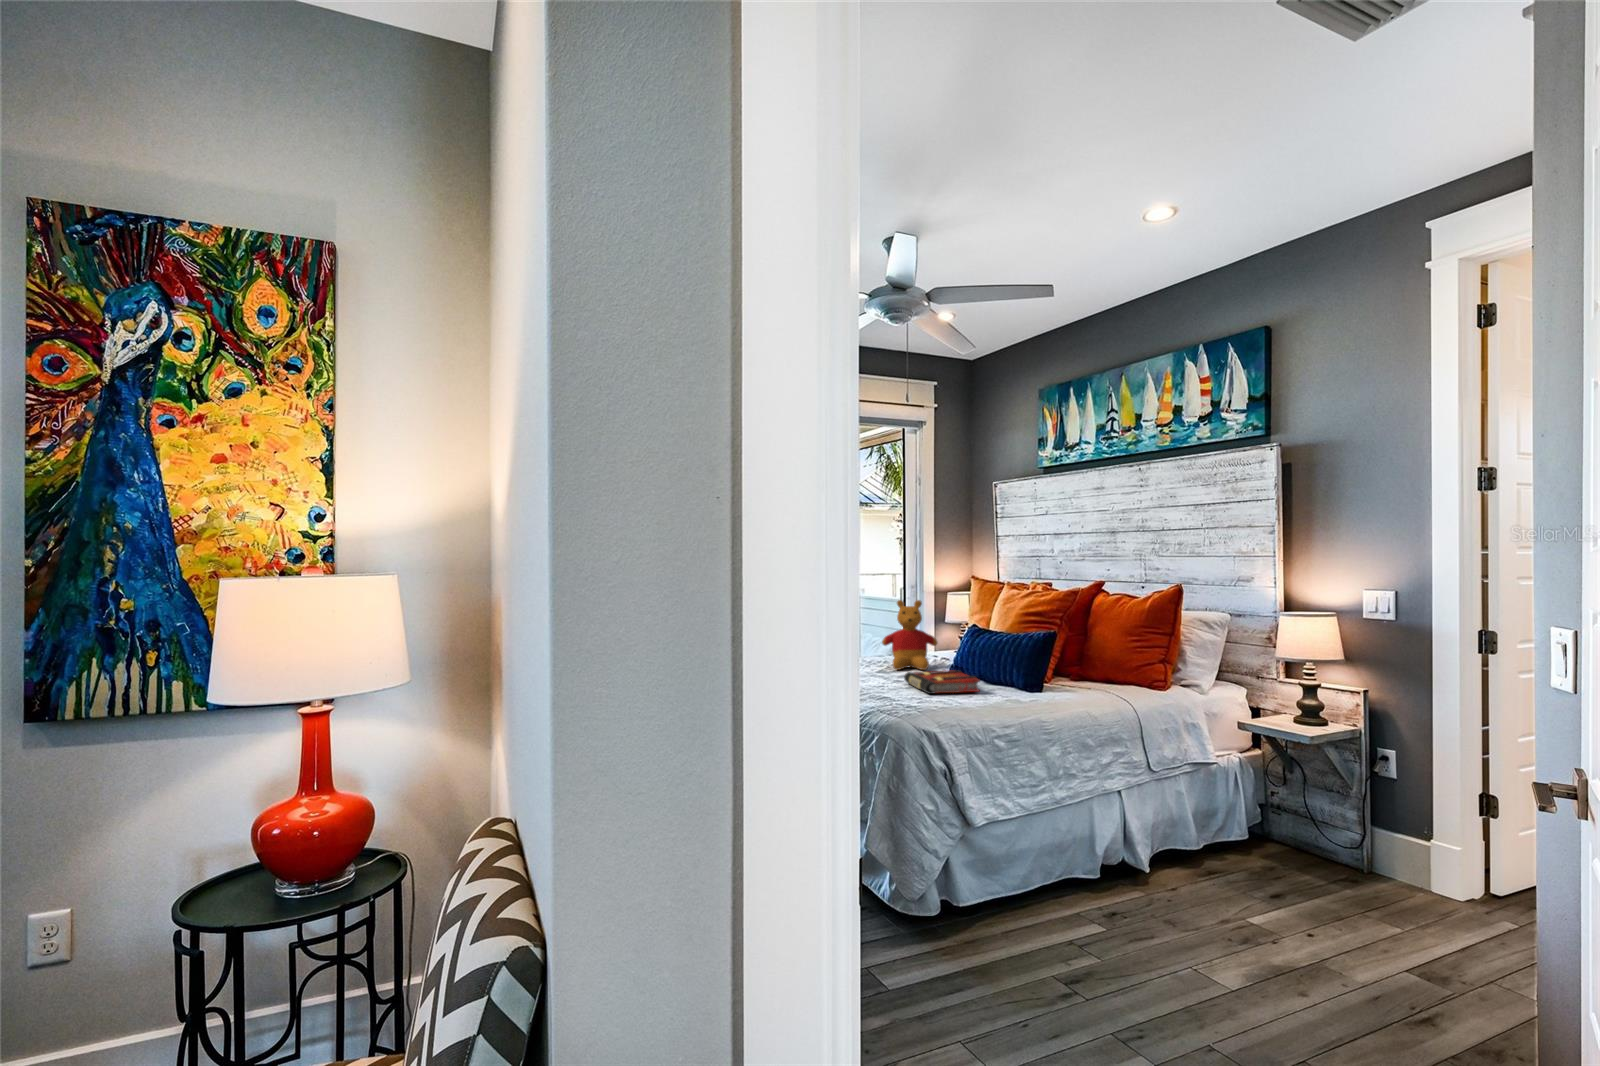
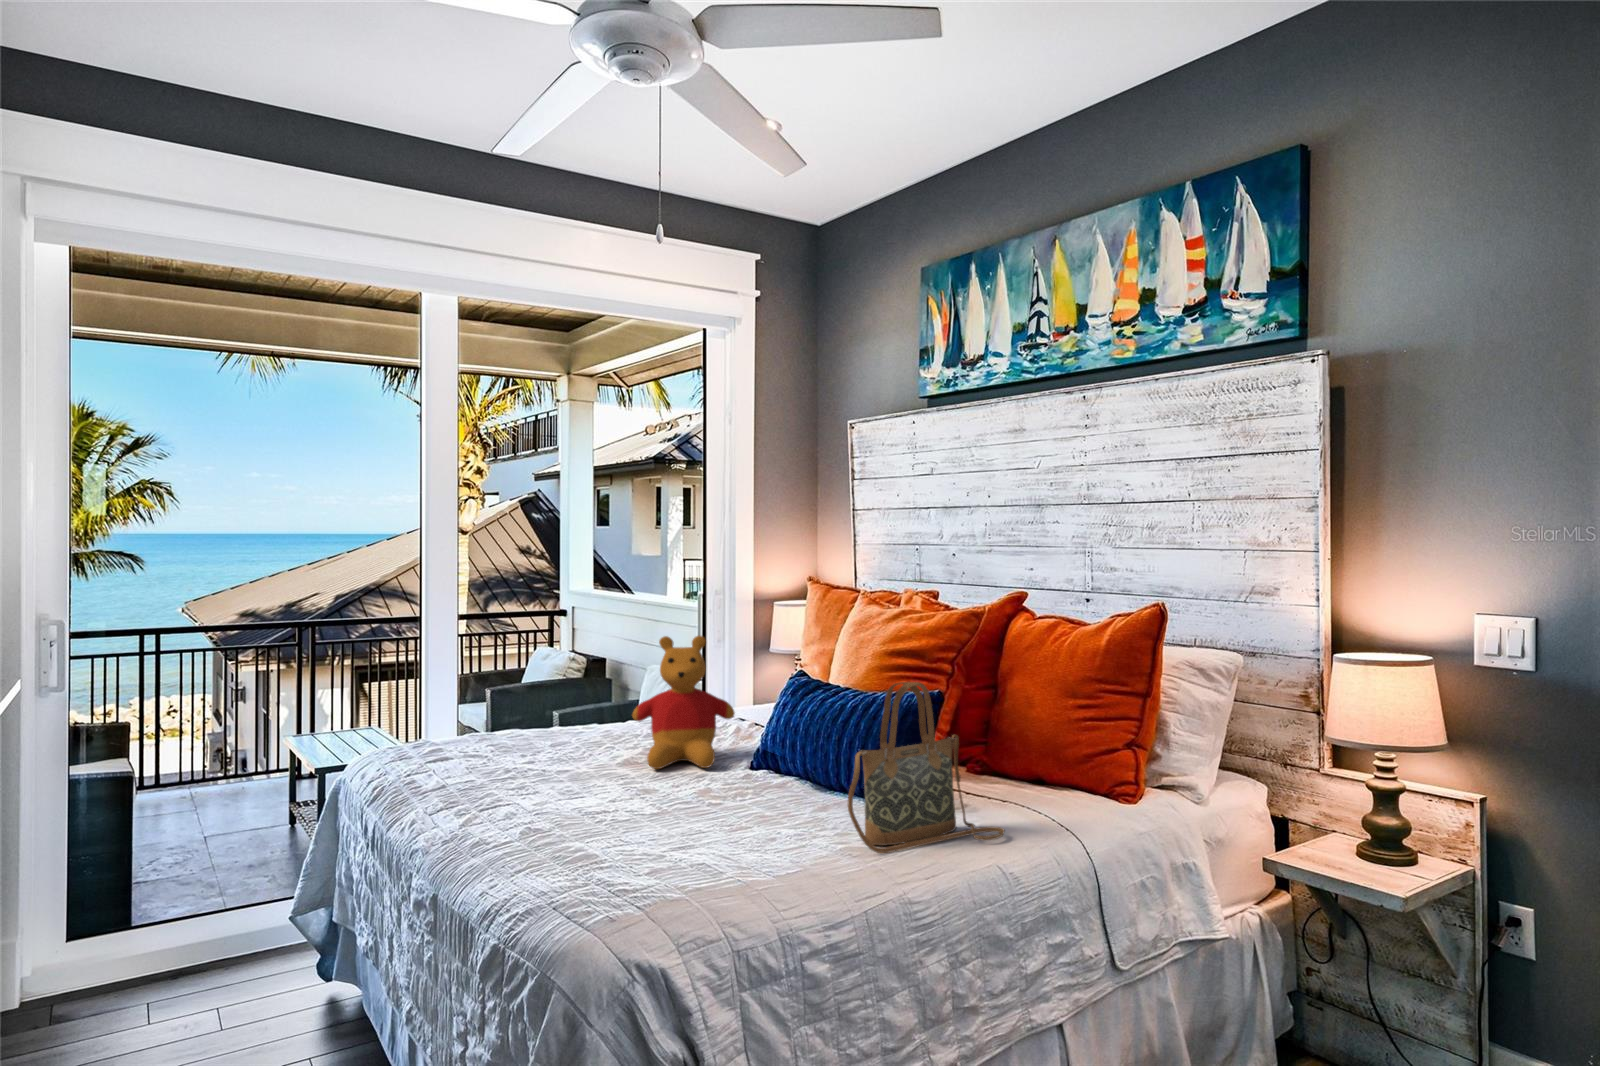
handbag: none [1009,618,1092,701] -> present [848,682,1005,853]
book: present [904,670,980,694] -> none [654,777,794,843]

